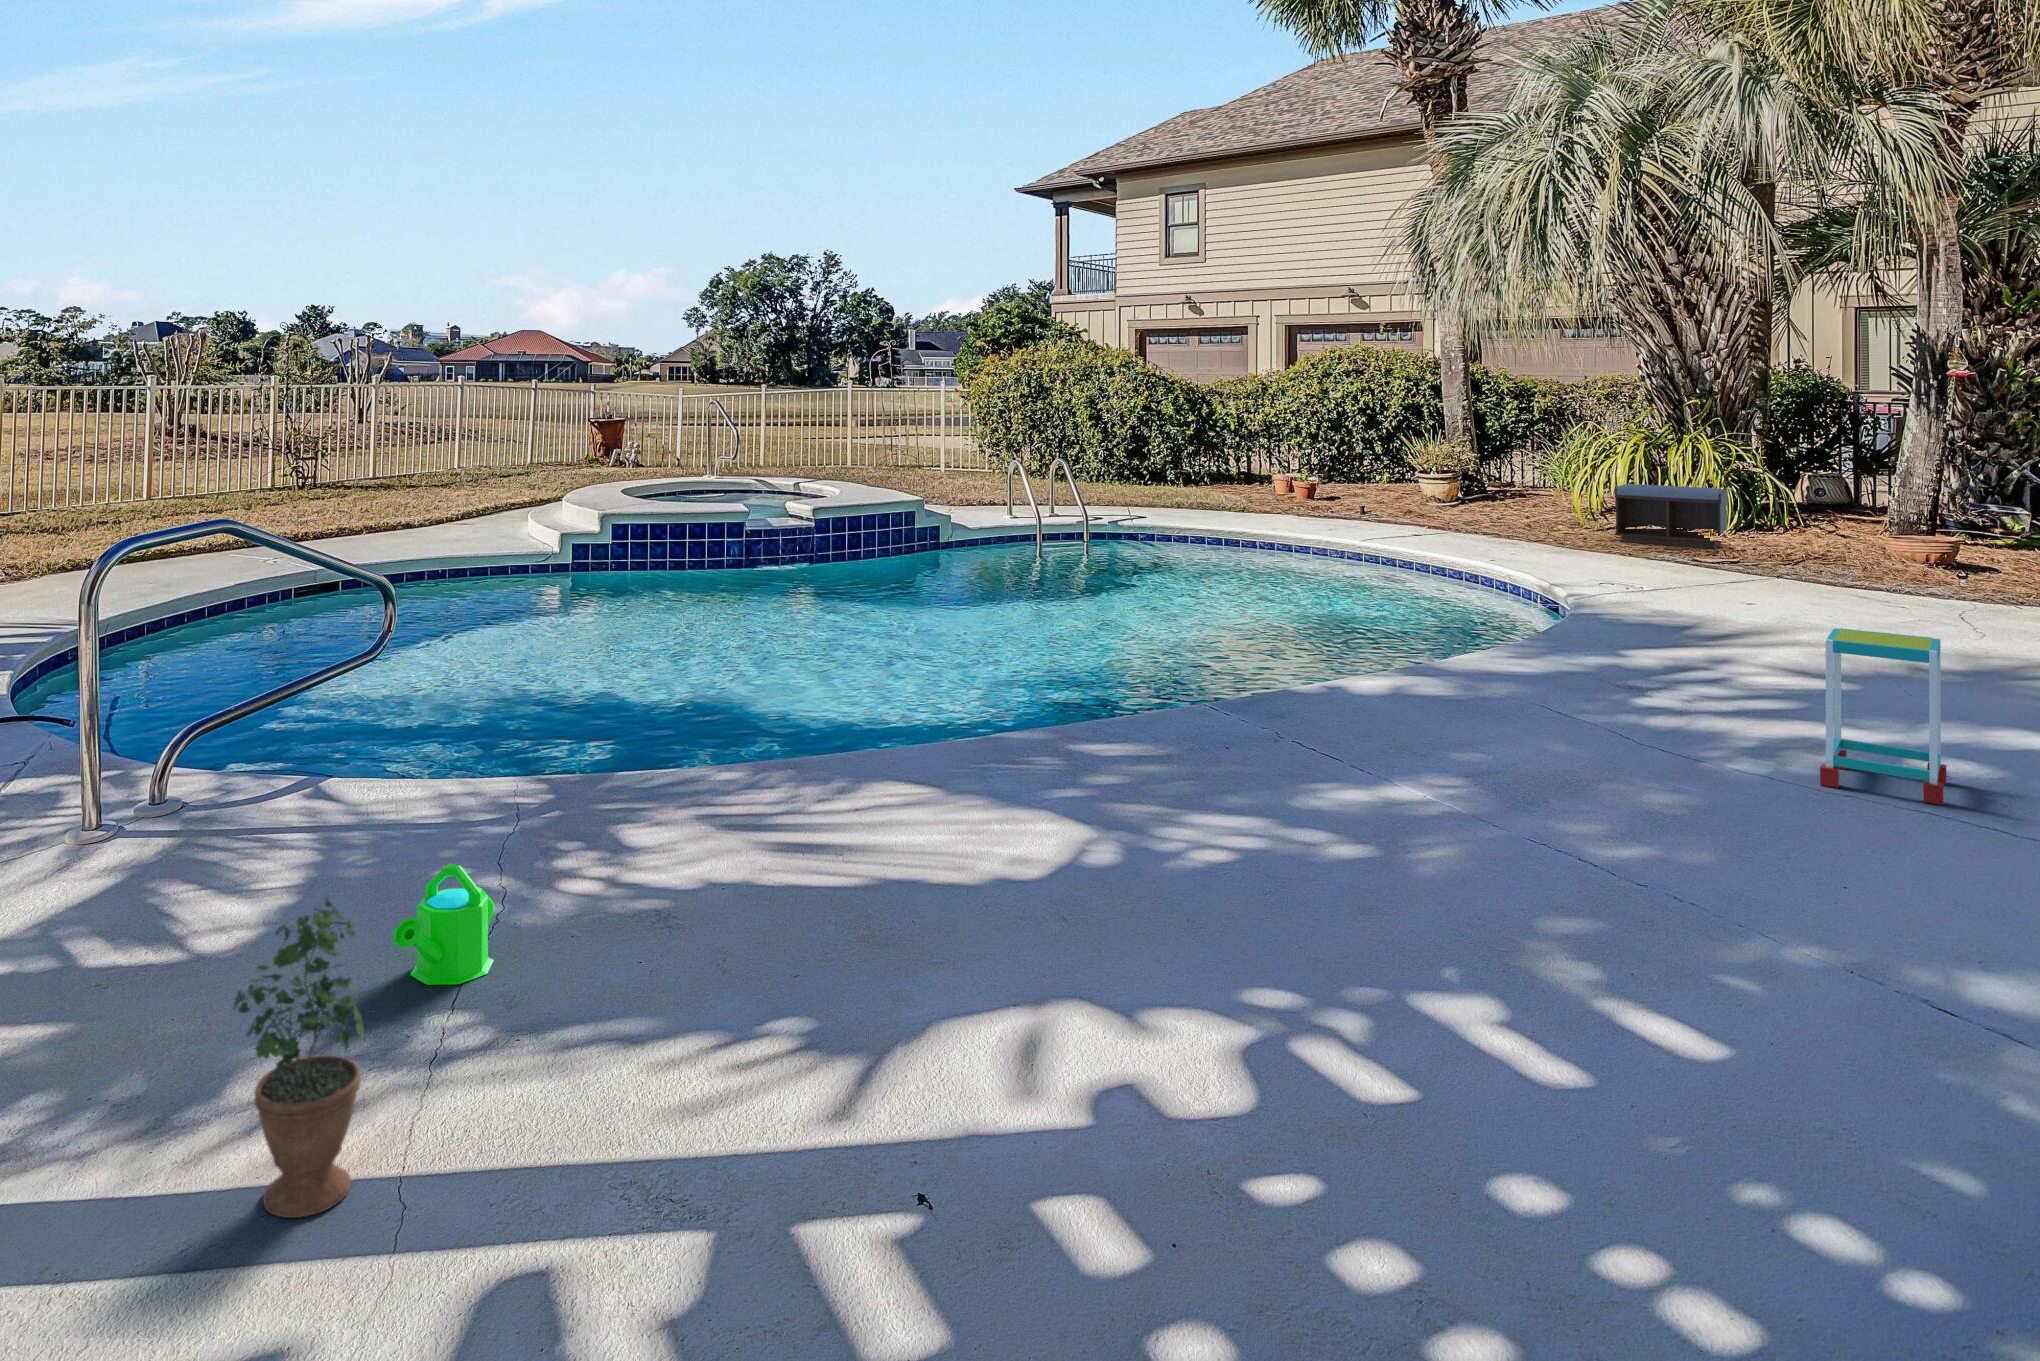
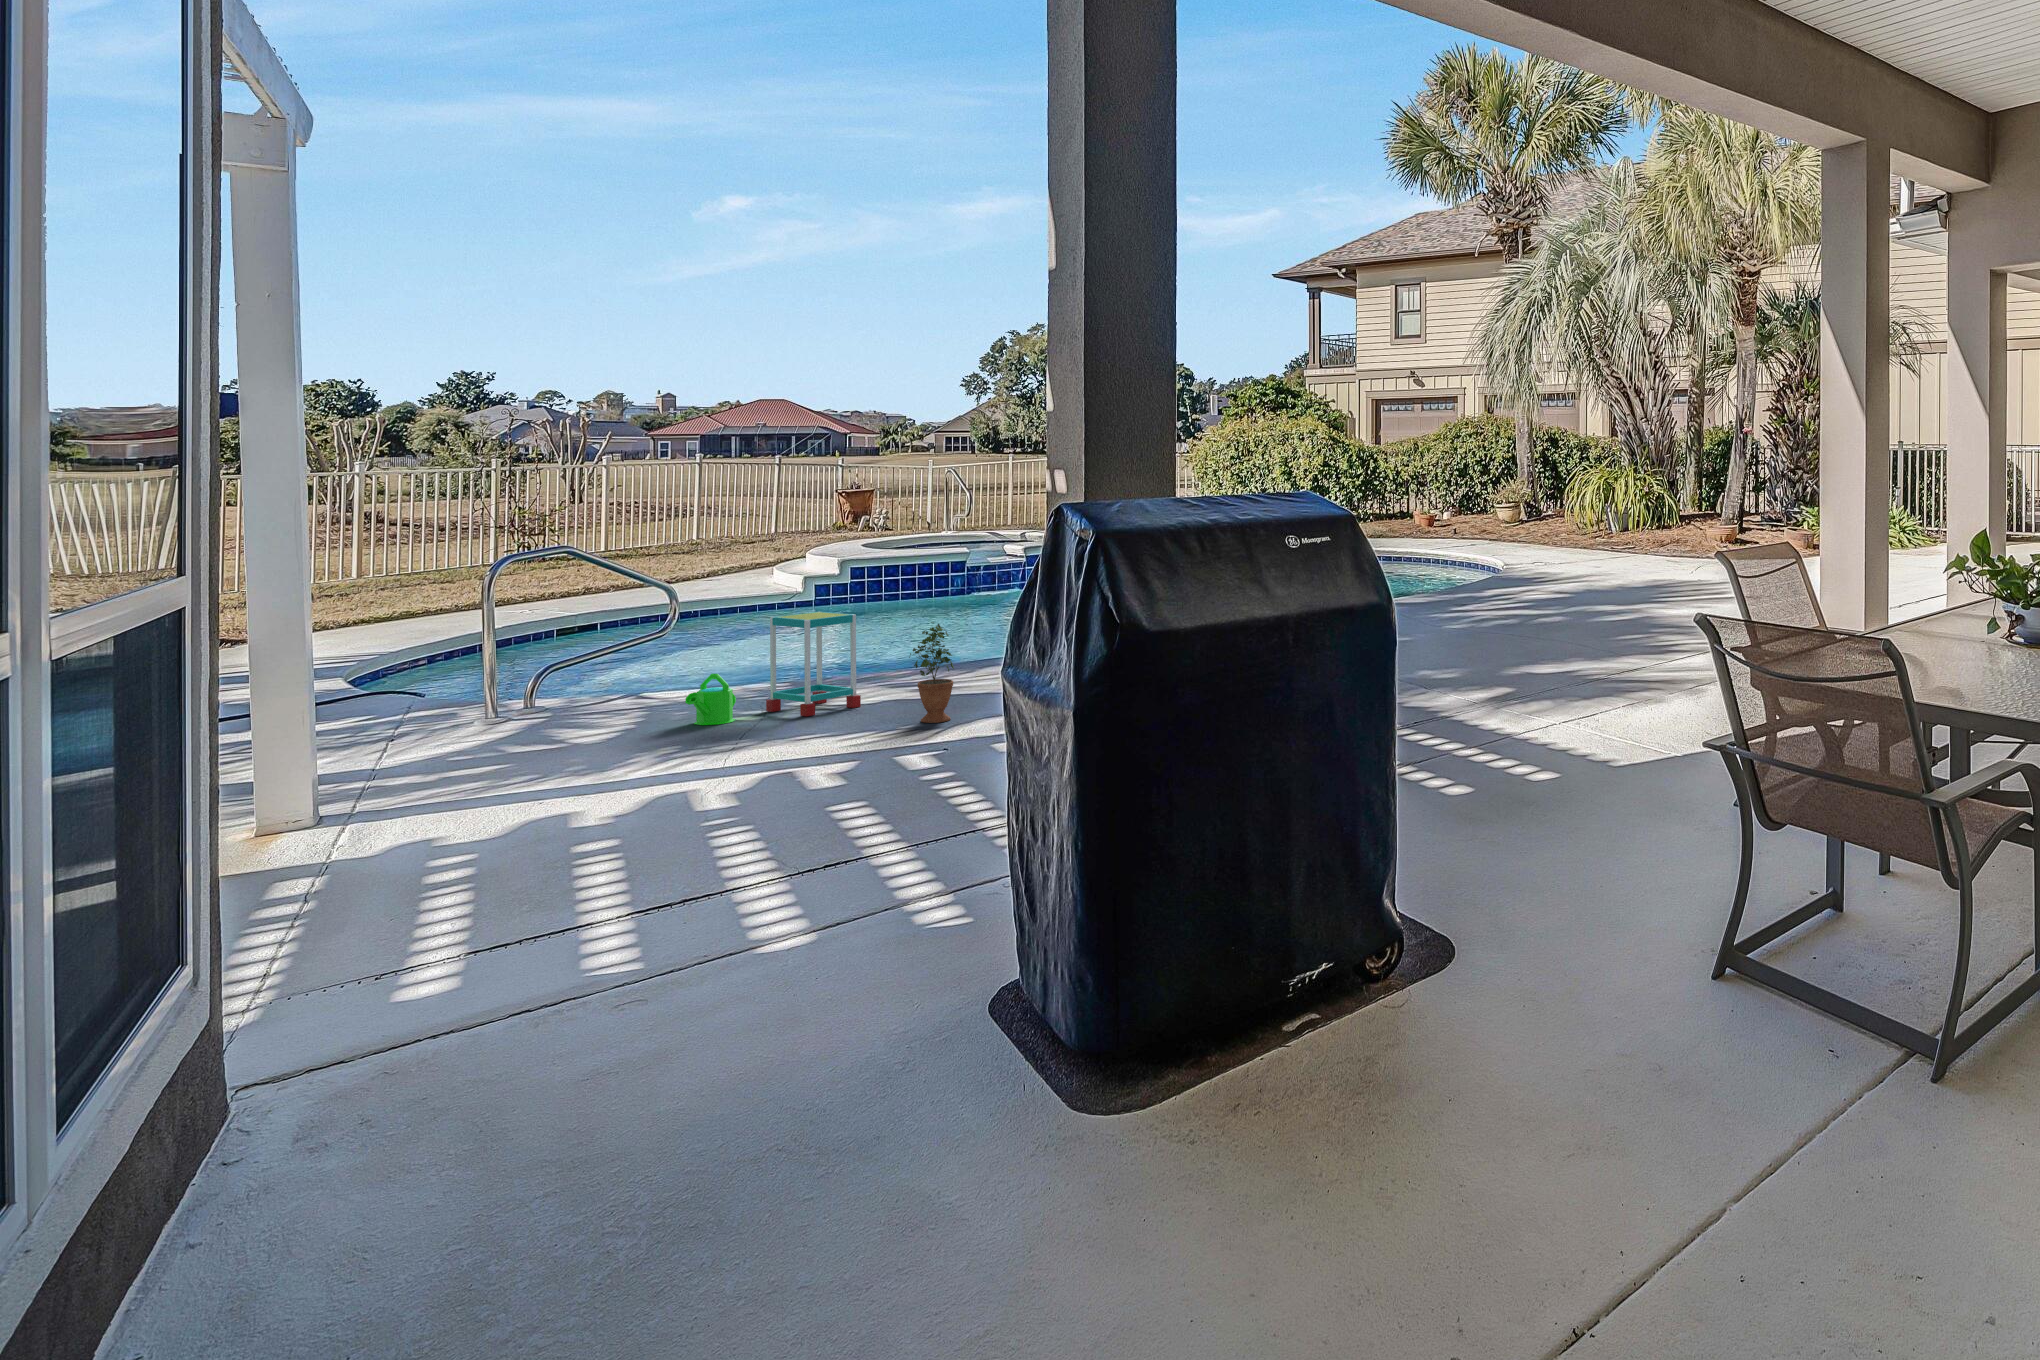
bench: present [1615,484,1728,549] -> none [1627,520,1700,564]
side table: present [1820,628,1947,805] -> present [766,612,861,716]
potted plant: present [234,899,364,1218] -> present [909,622,954,723]

